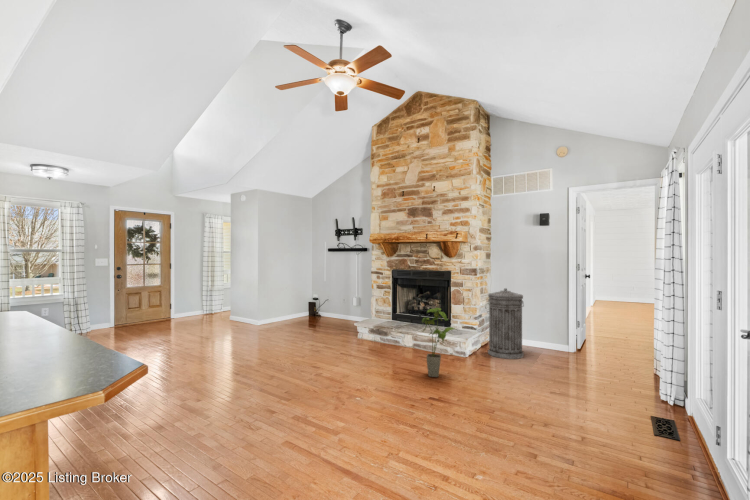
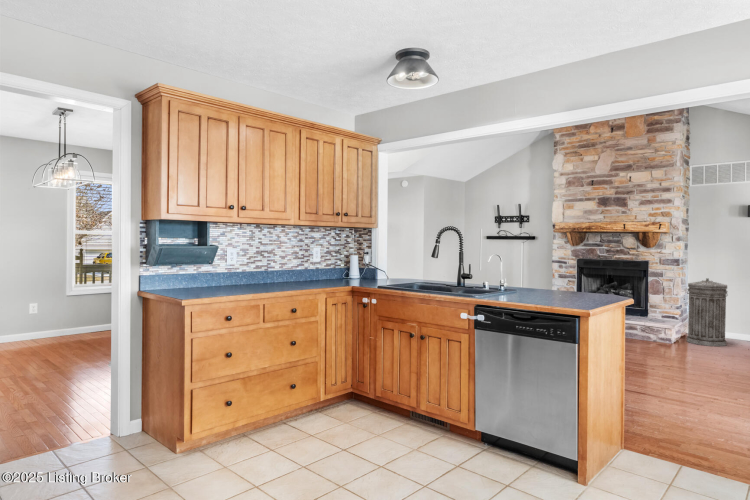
house plant: present [423,308,455,377] -> none [639,296,676,358]

